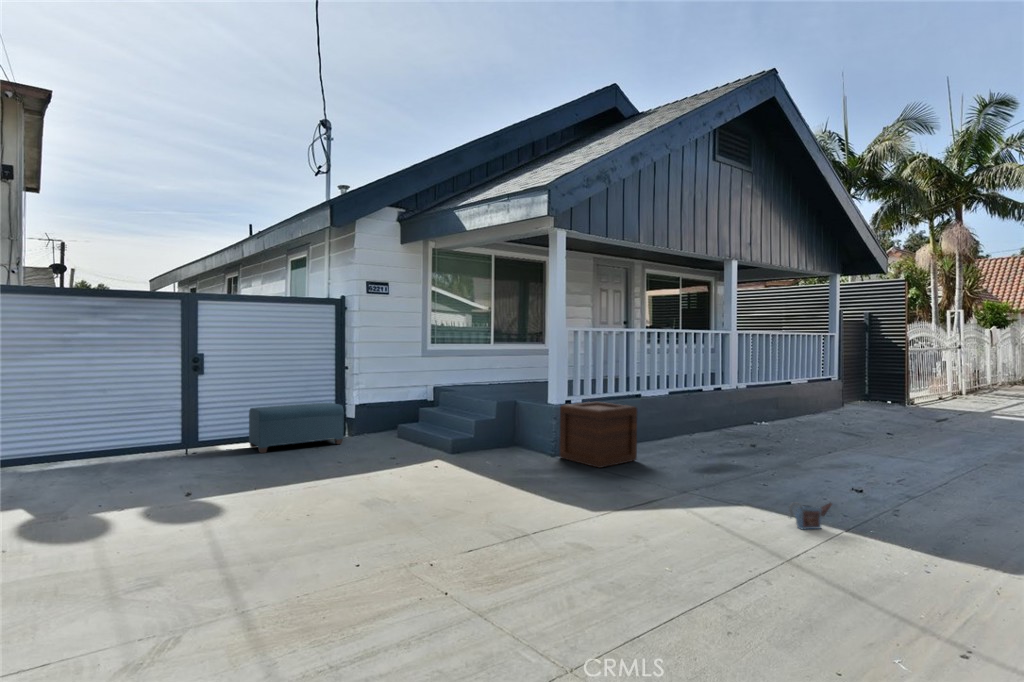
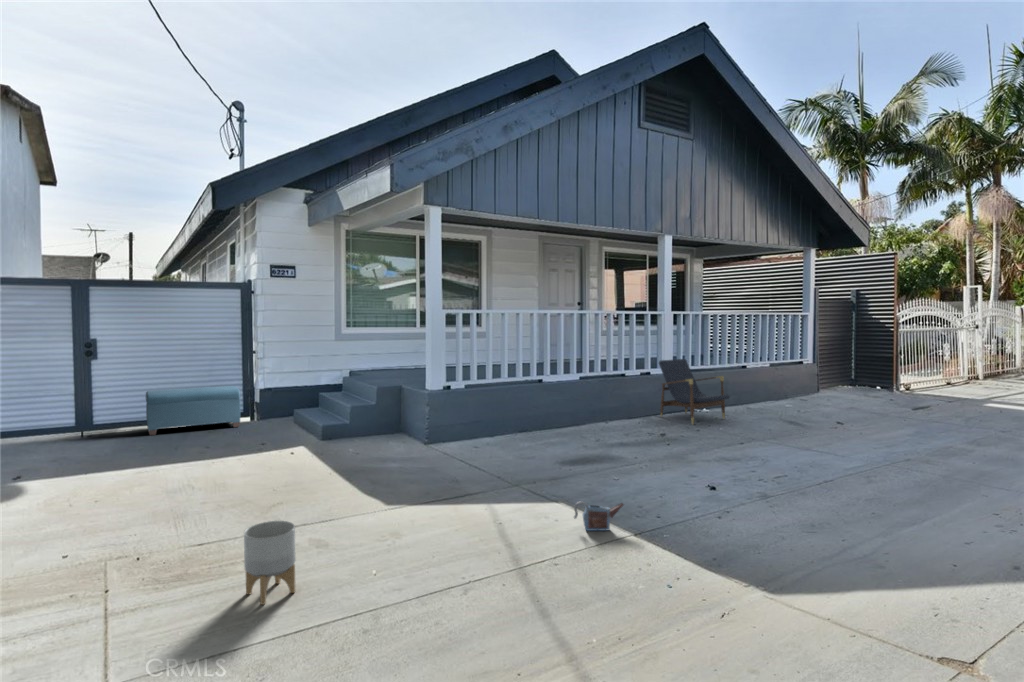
lounge chair: none [729,375,799,436] -> present [659,359,729,424]
wooden crate: present [560,402,637,468] -> none [435,388,511,457]
planter: none [570,522,616,603] -> present [244,521,296,605]

